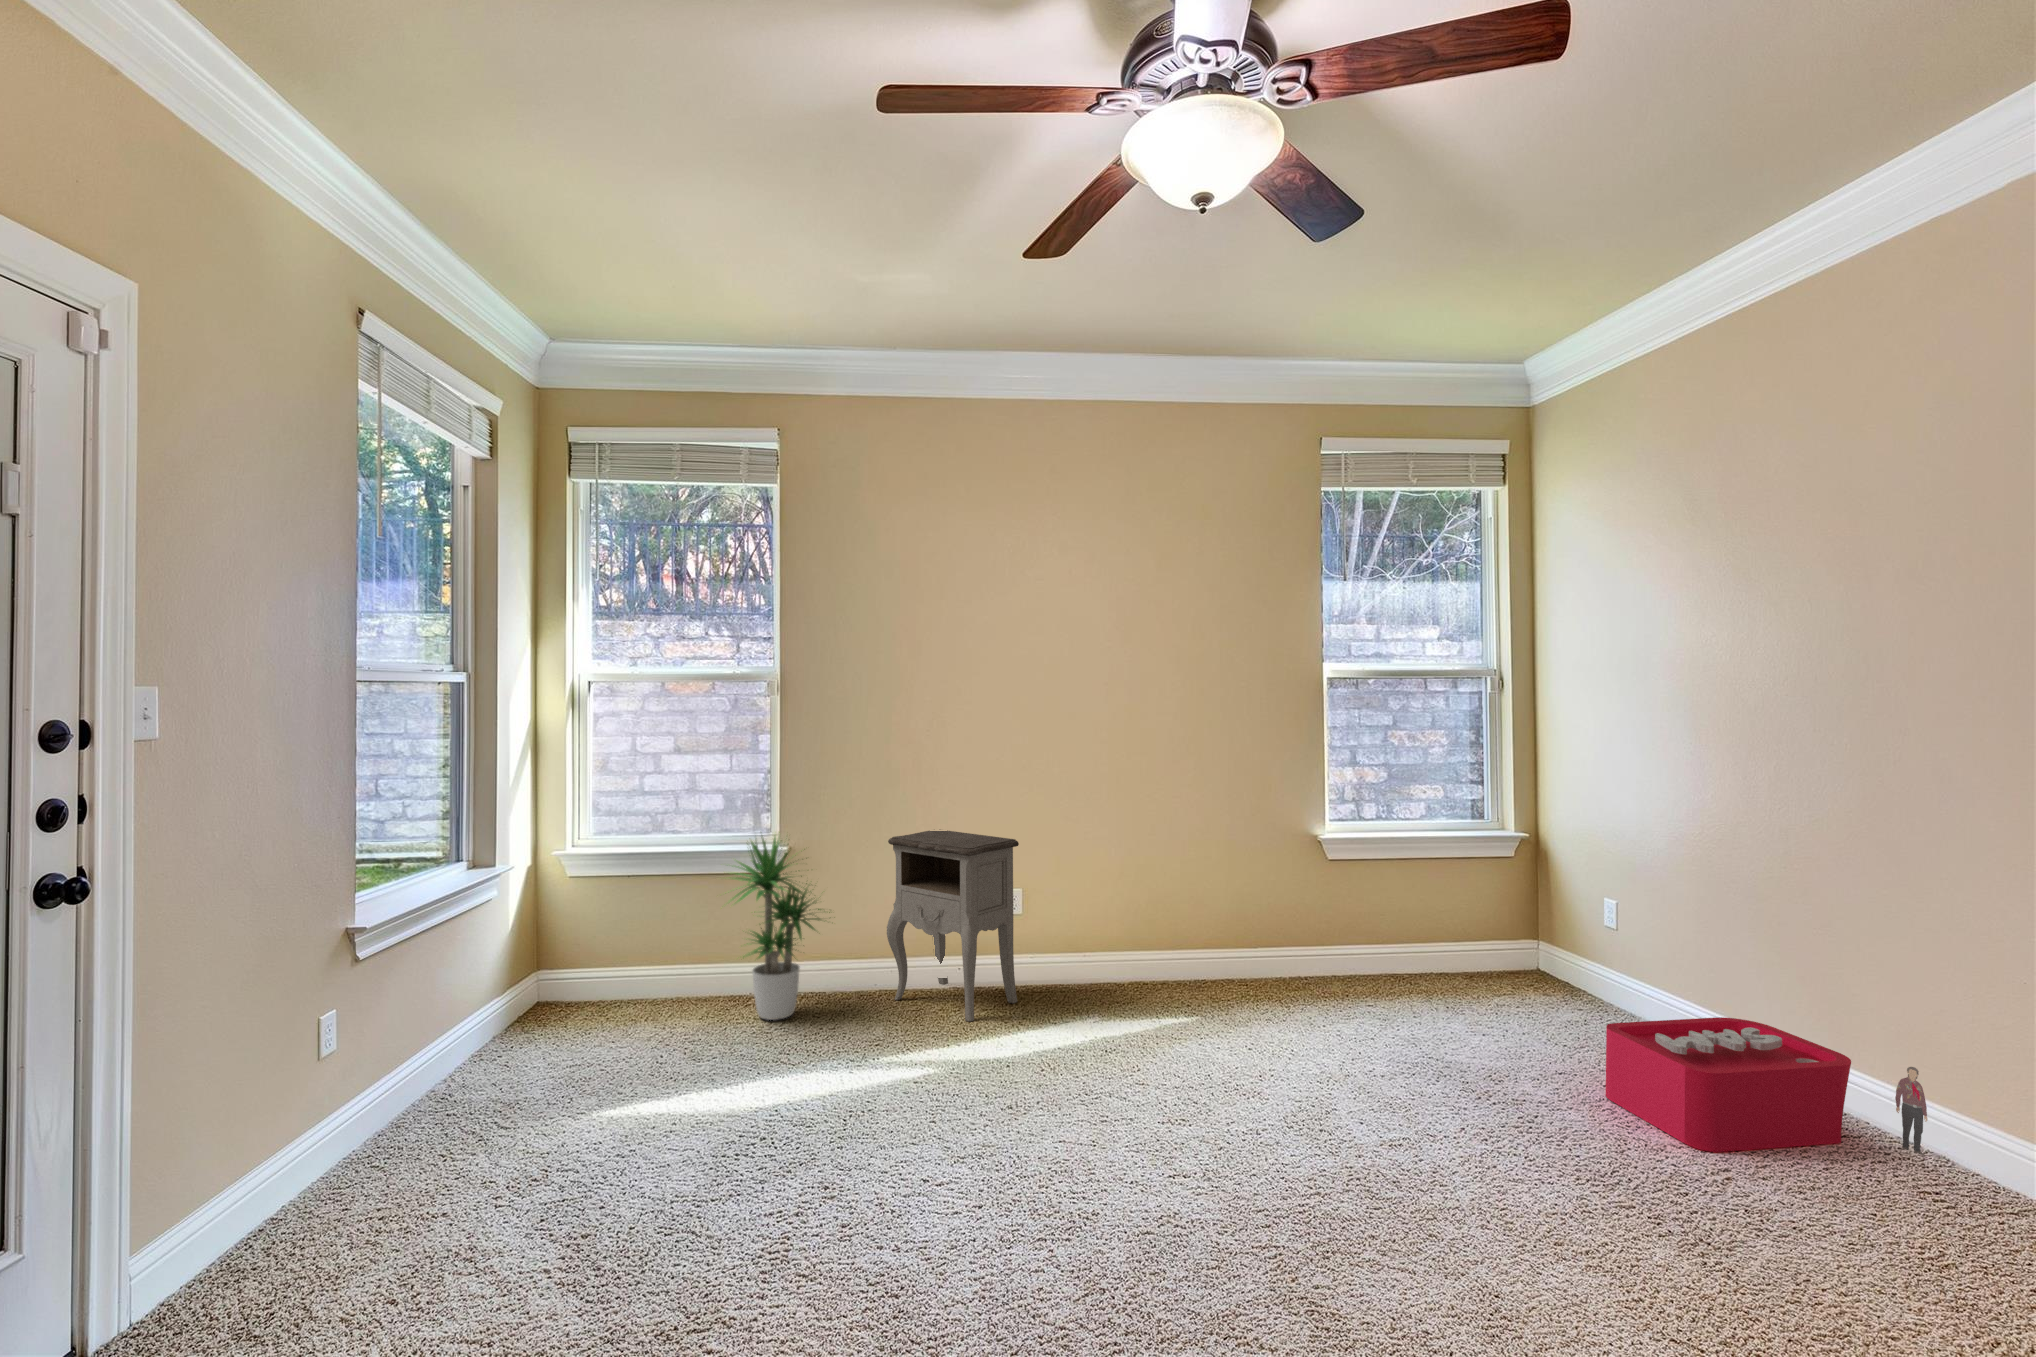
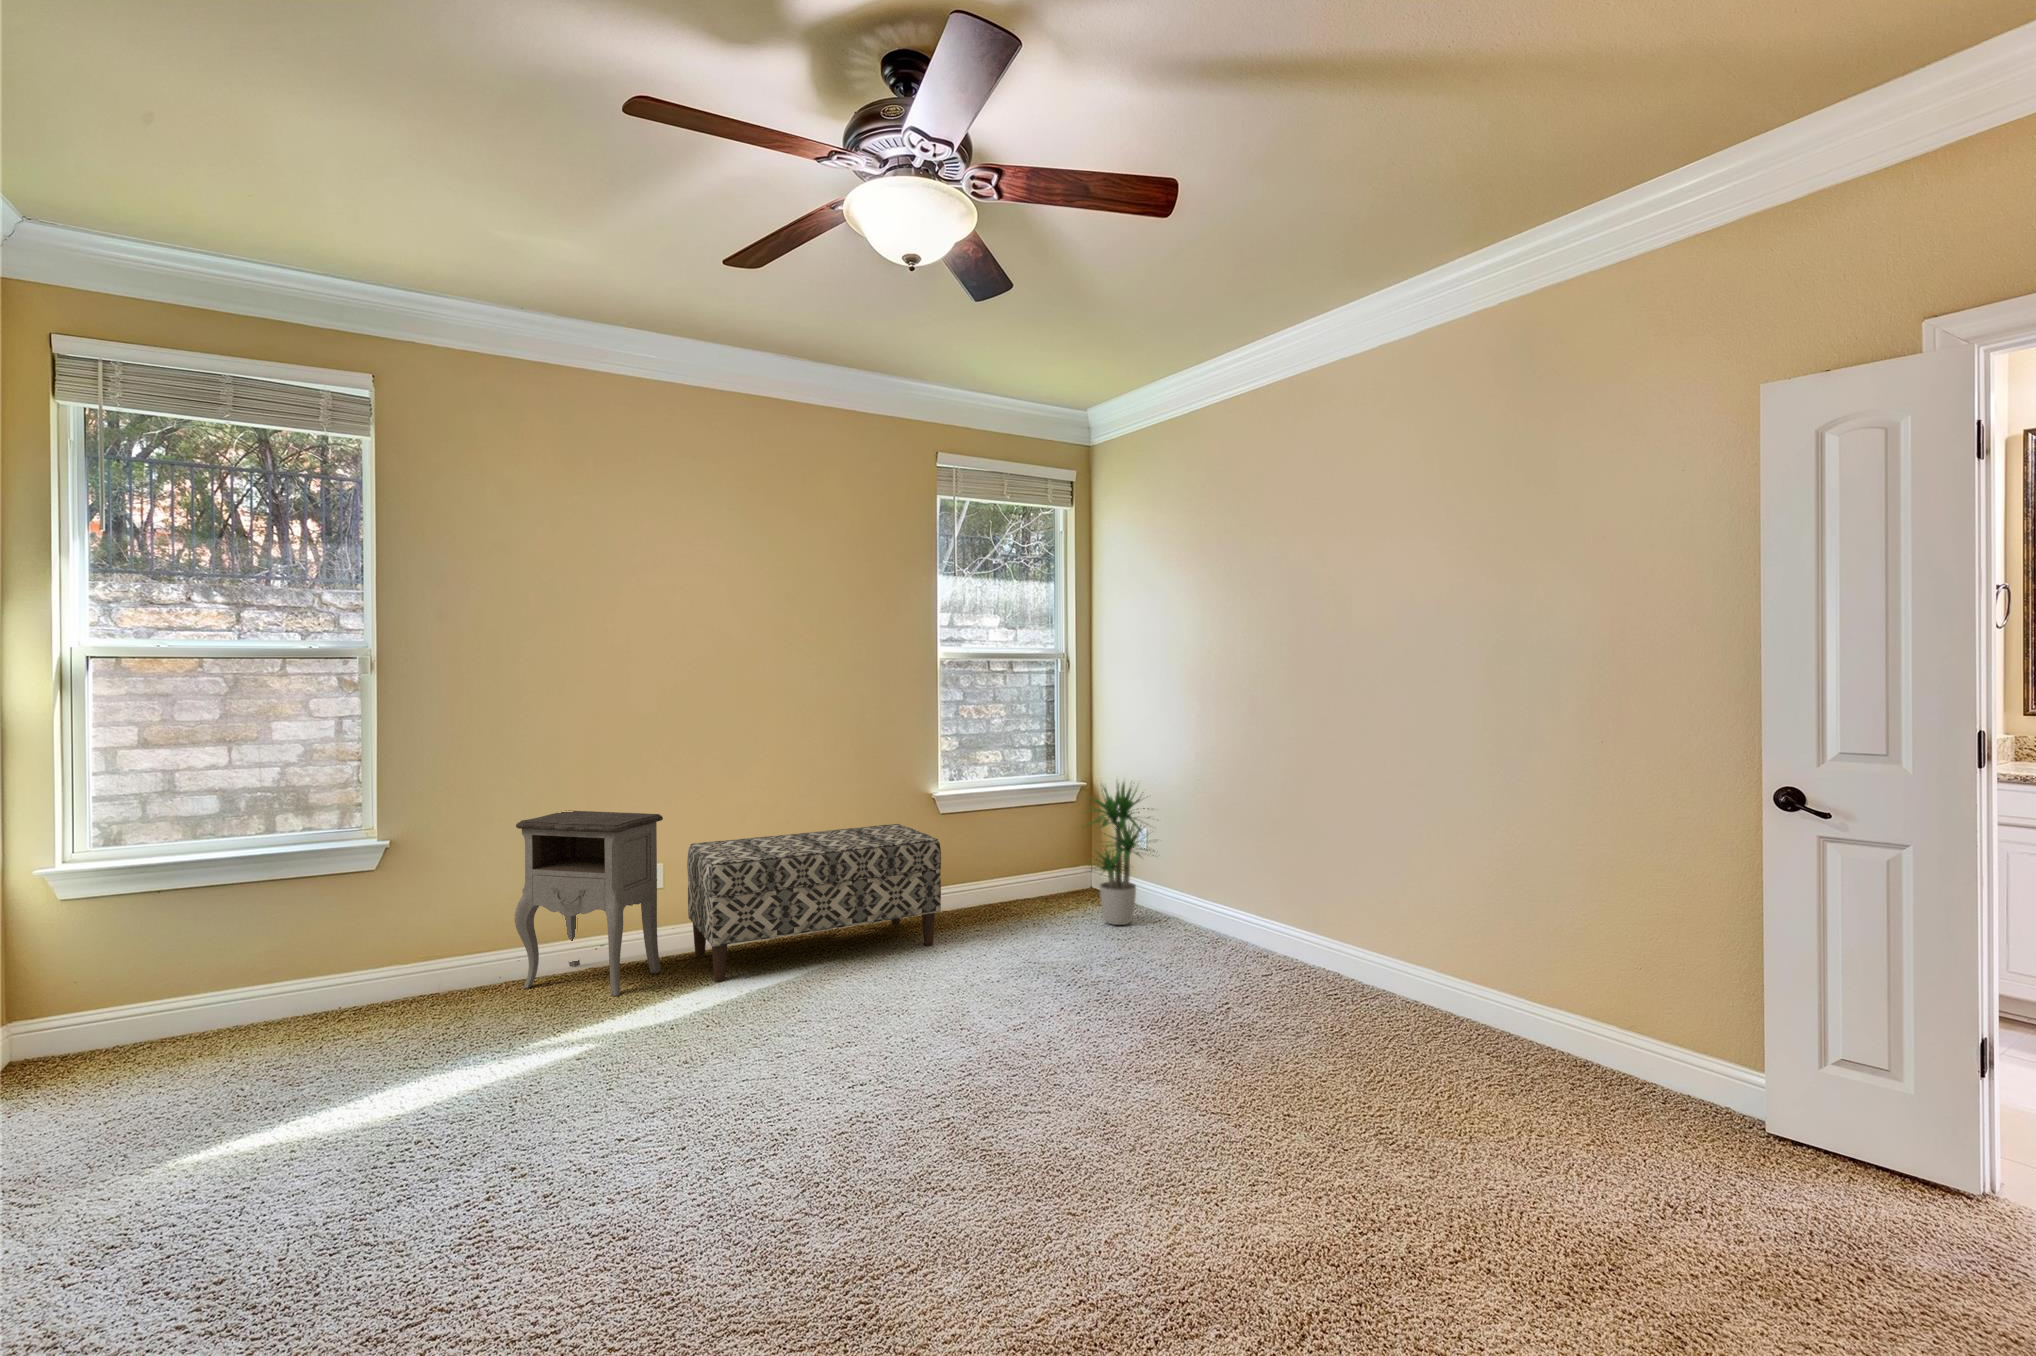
potted plant: present [730,837,830,1020] -> present [1082,782,1154,925]
bench: none [1047,868,1323,1023] -> present [687,824,941,981]
storage bin: present [1606,1017,1927,1156] -> none [1148,902,1329,994]

